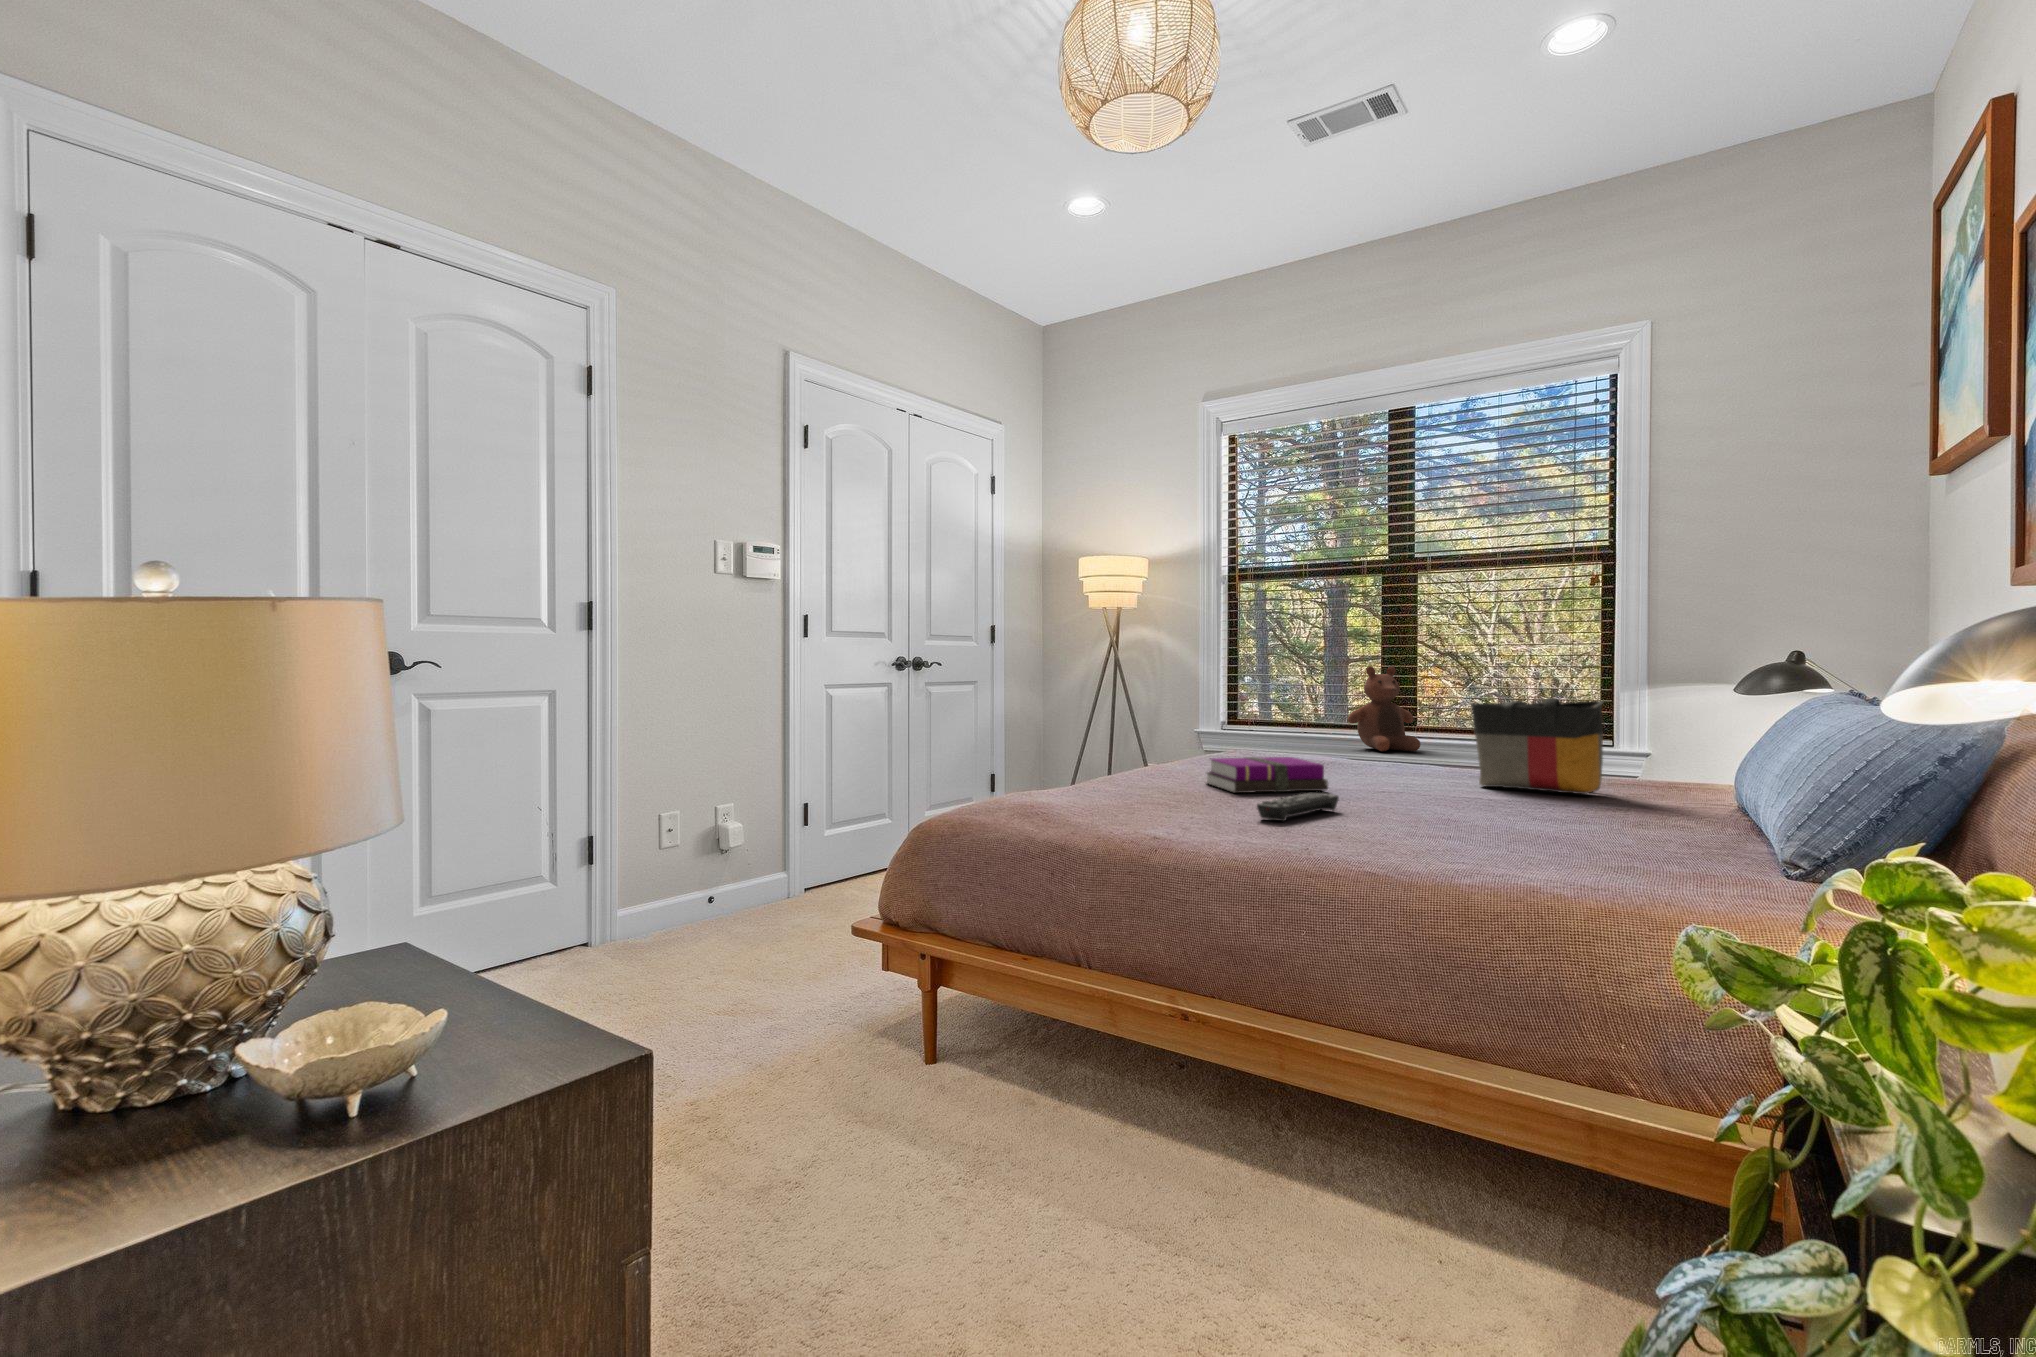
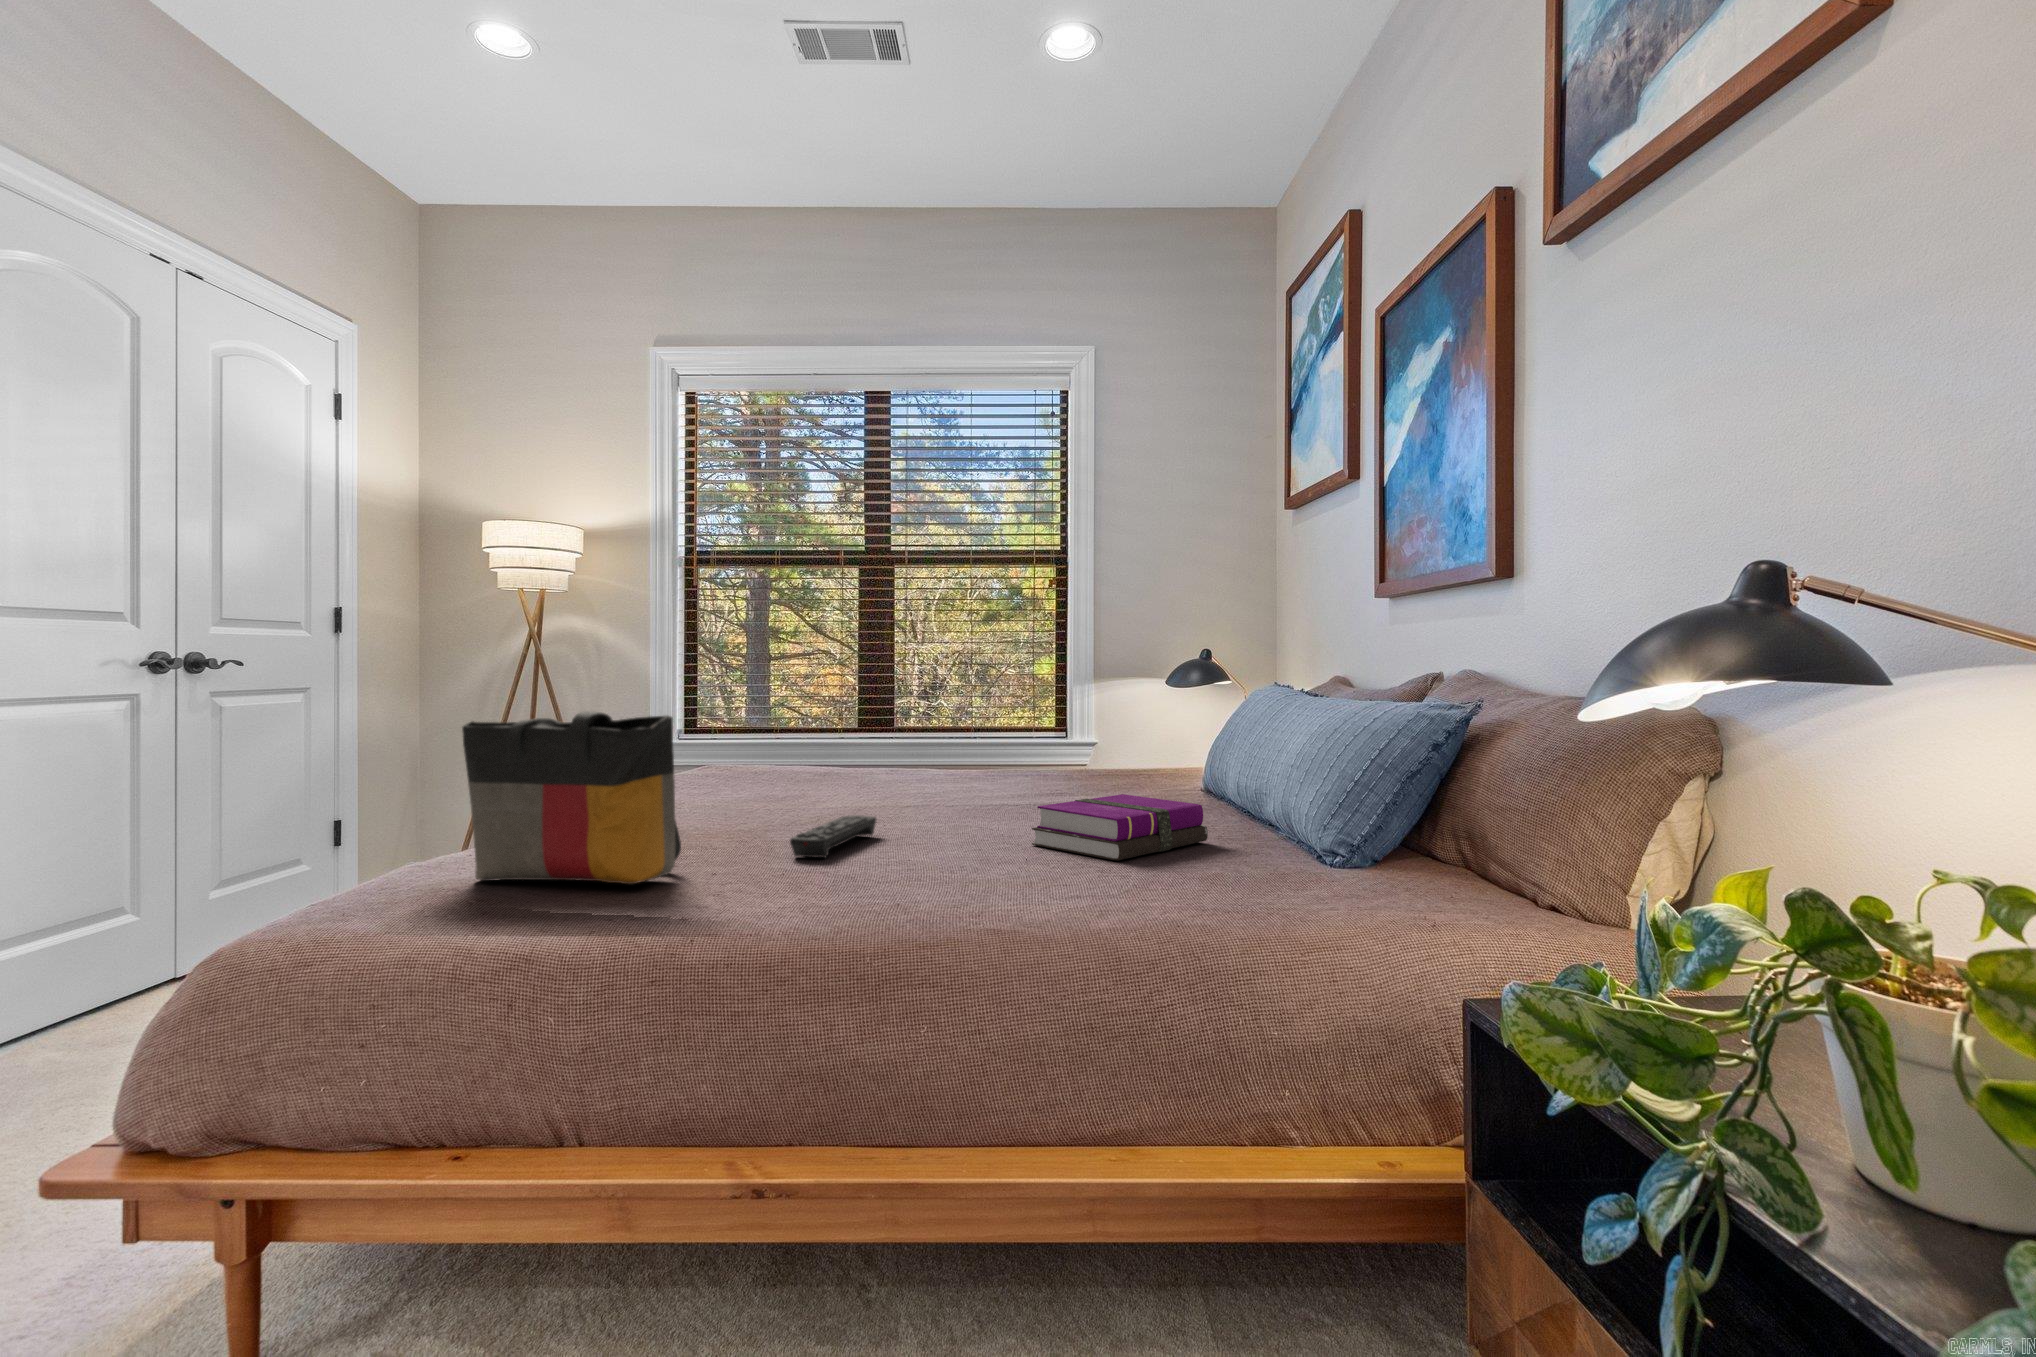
stuffed bear: present [1348,666,1421,752] -> none [825,666,899,757]
tote bag: present [1471,698,1603,794] -> present [462,711,681,884]
notebook: present [1207,757,1328,793] -> present [1032,794,1208,861]

